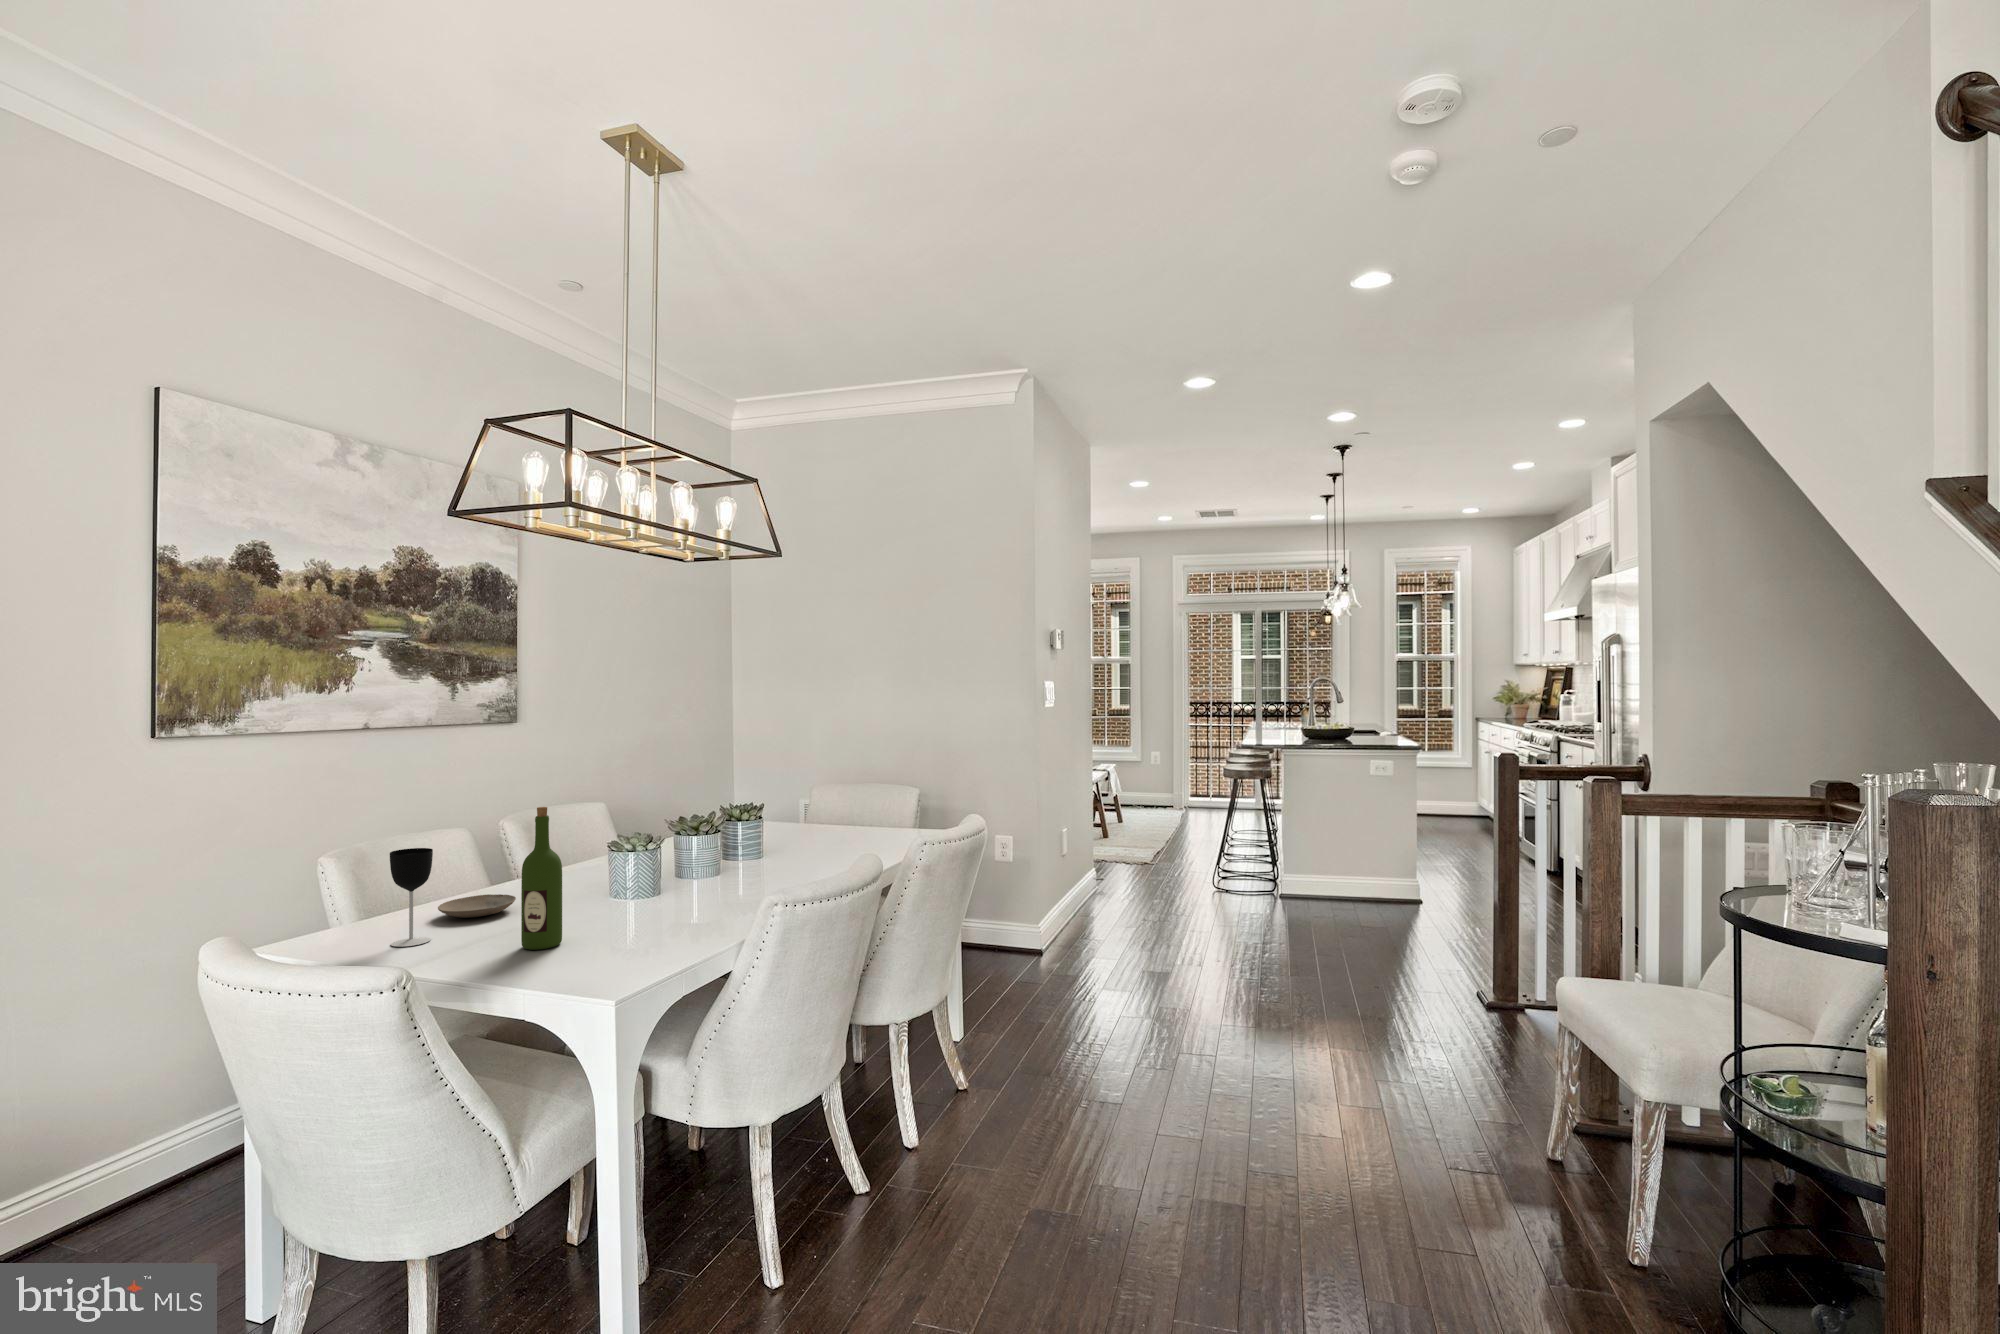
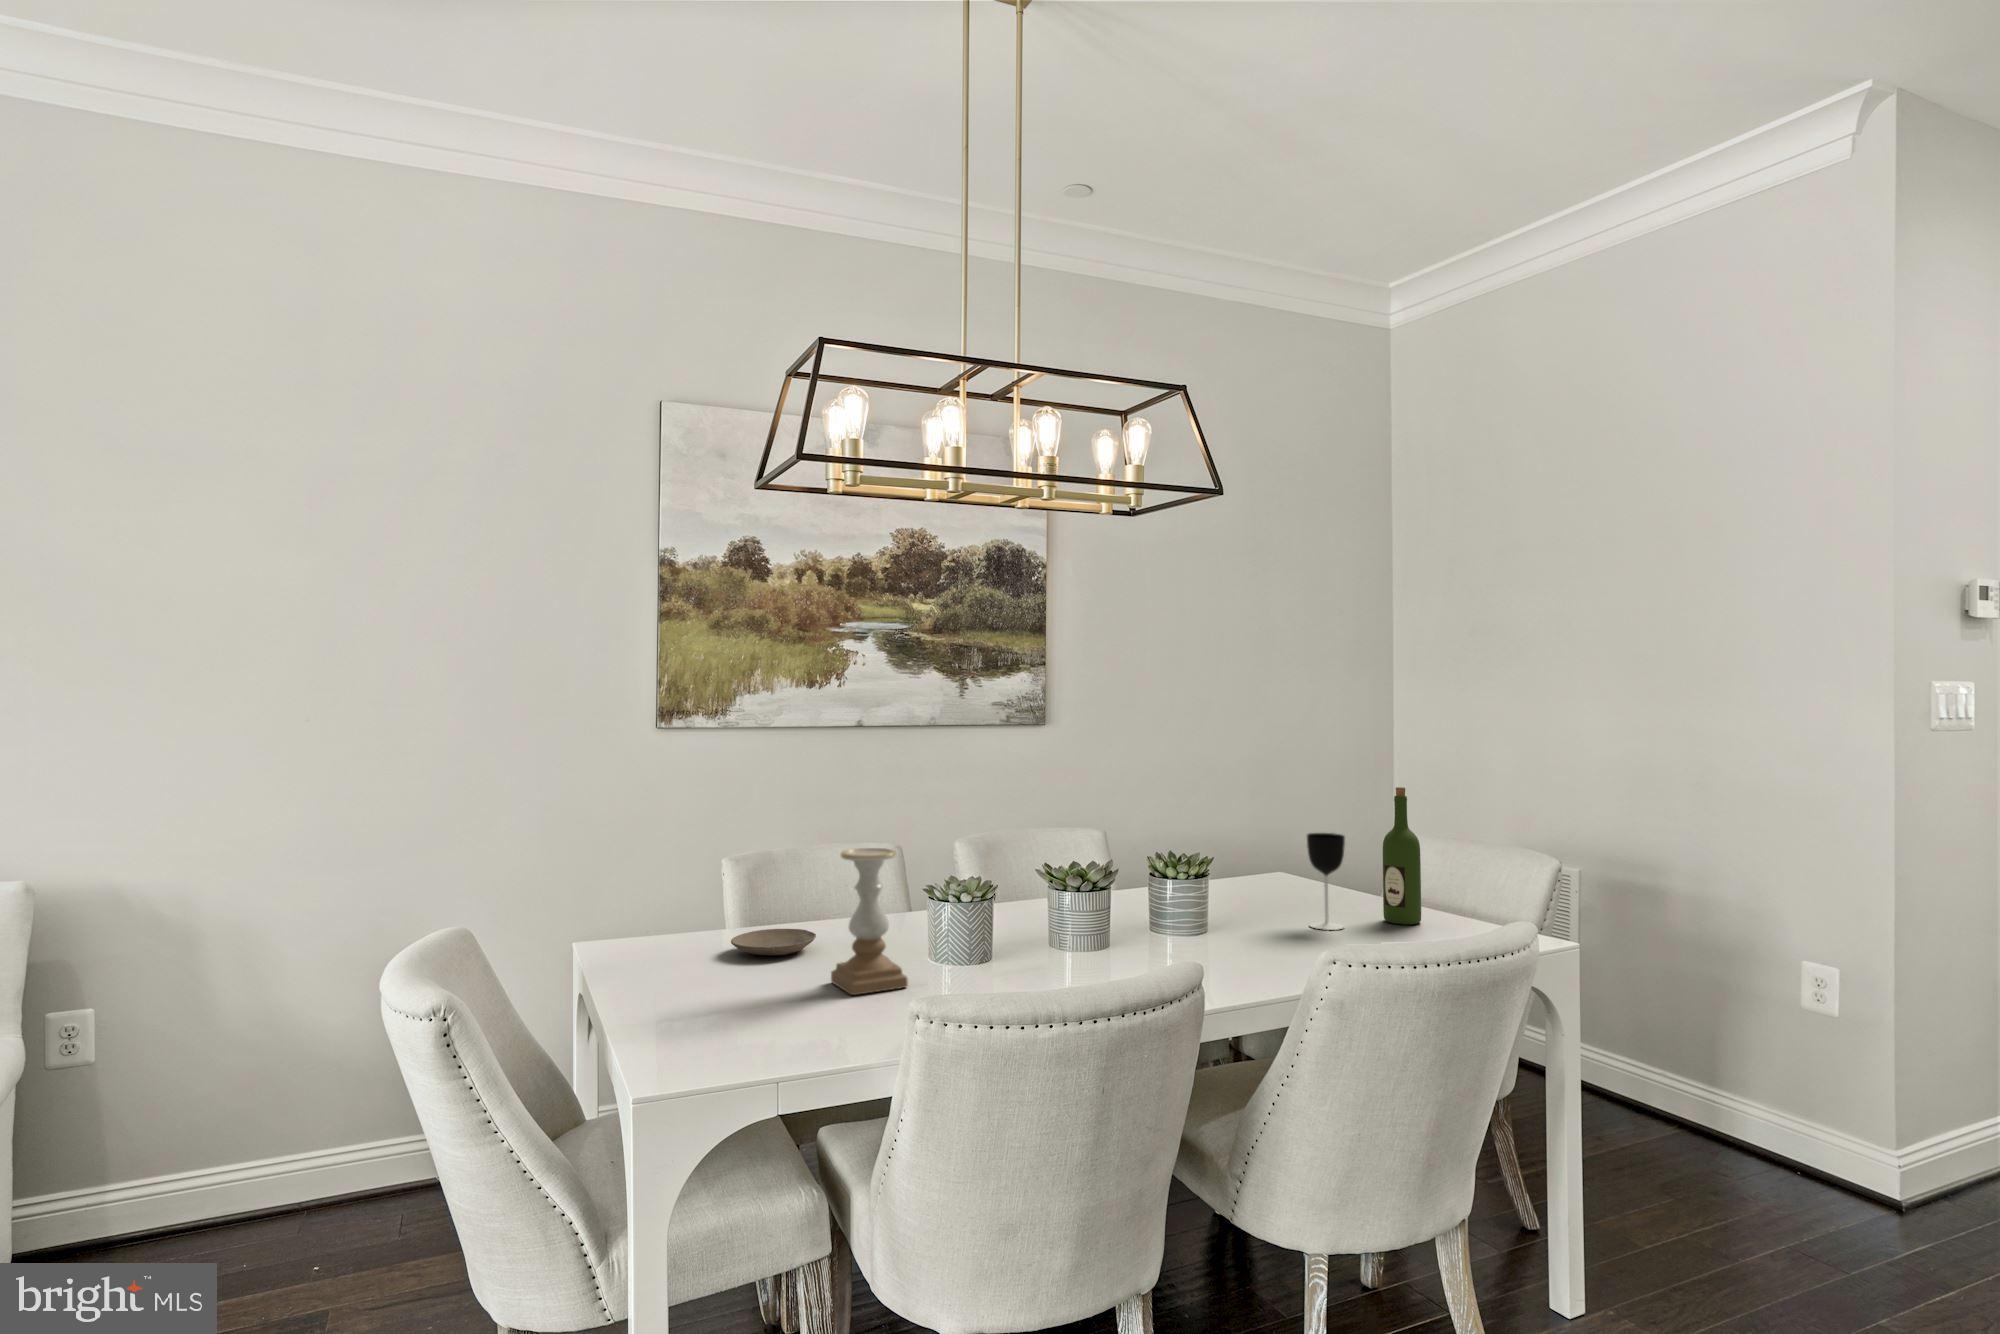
wine bottle: present [521,807,562,950] -> present [1383,787,1421,924]
candle holder: none [586,813,649,918] -> present [831,848,908,995]
wine glass: present [390,848,433,947] -> present [1307,833,1345,930]

